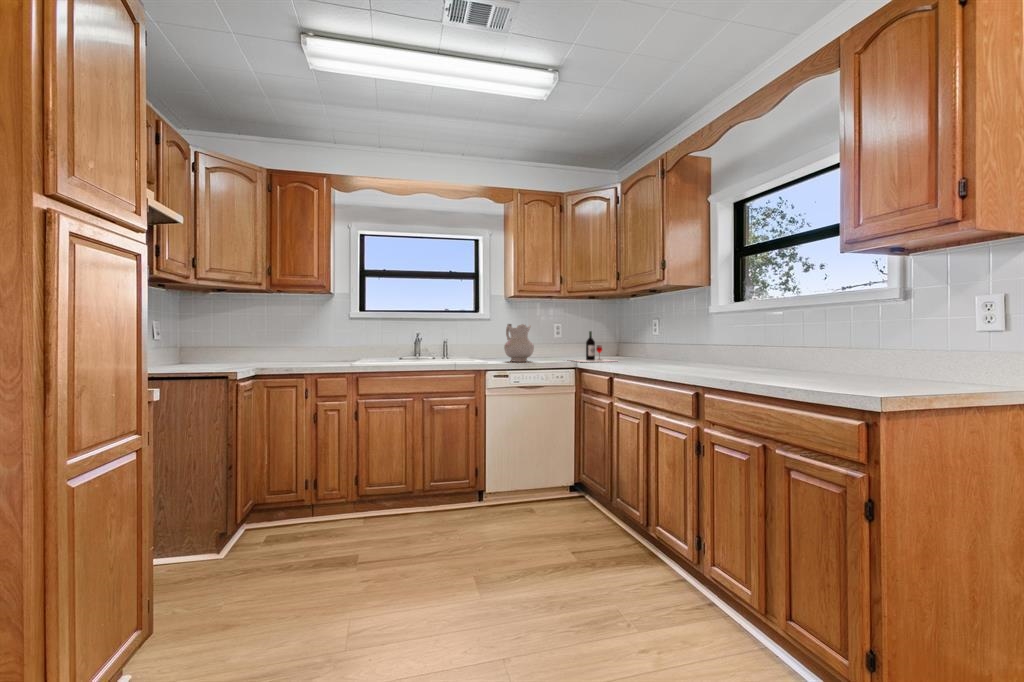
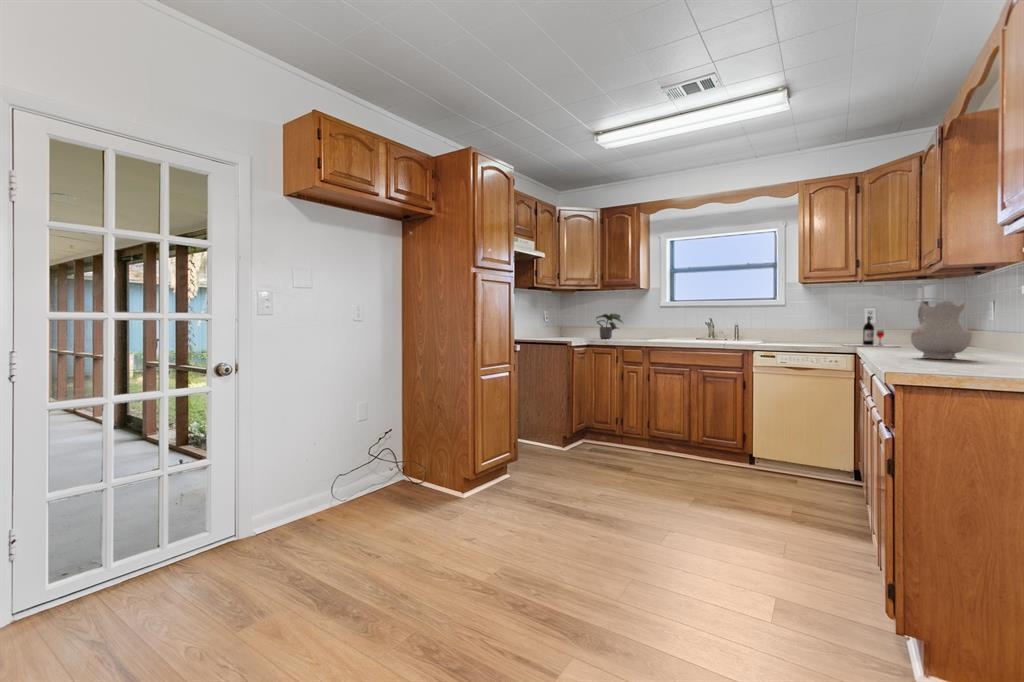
ceramic pitcher: present [504,324,534,362] -> present [911,300,971,359]
potted plant: none [261,325,304,363] -> present [596,314,622,339]

